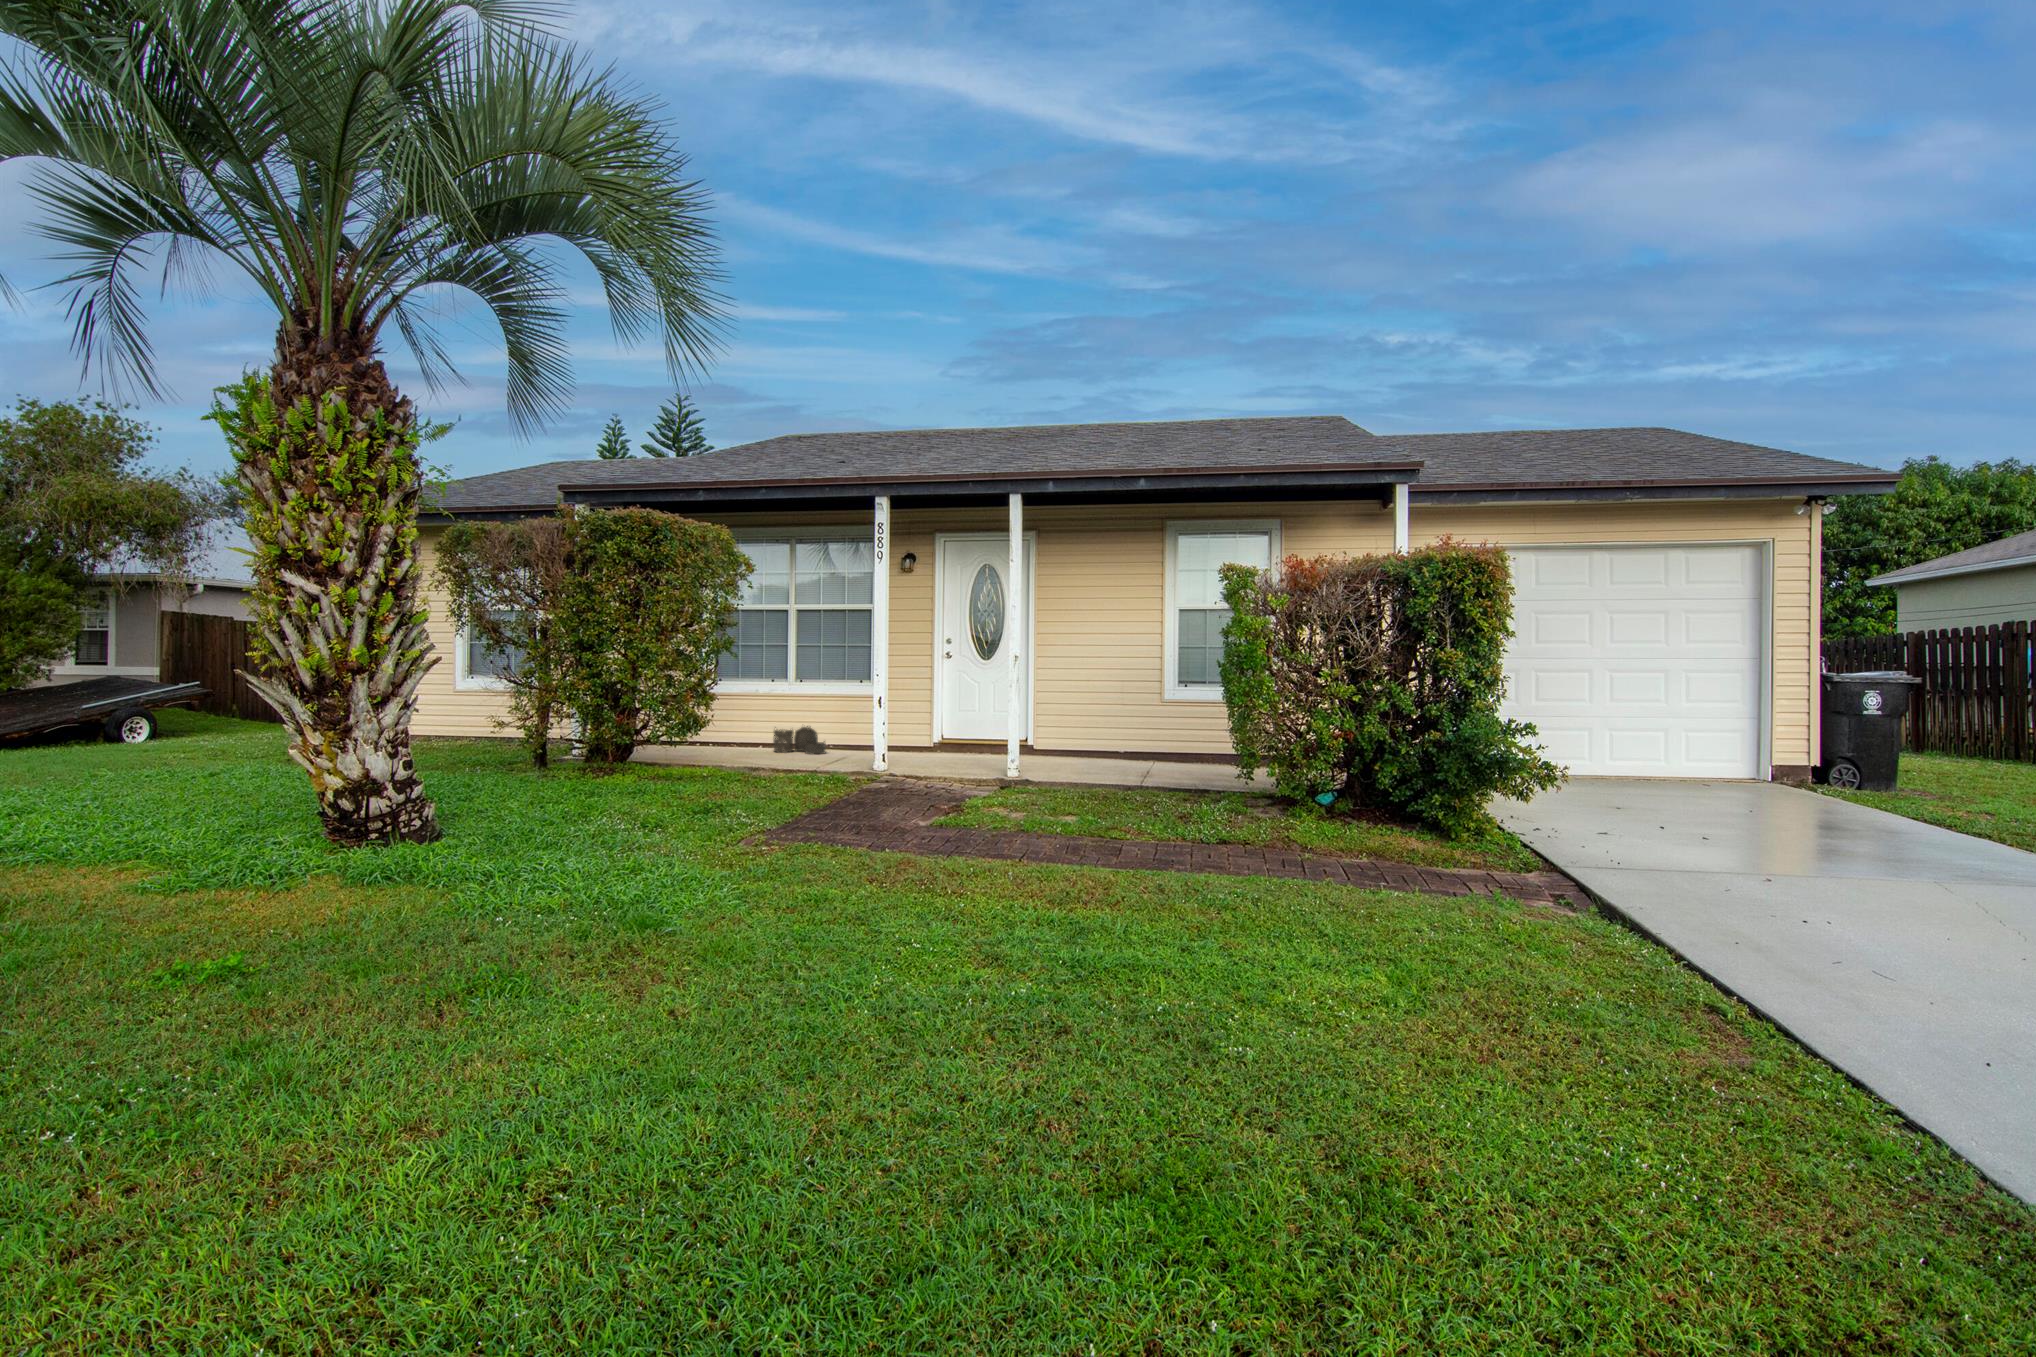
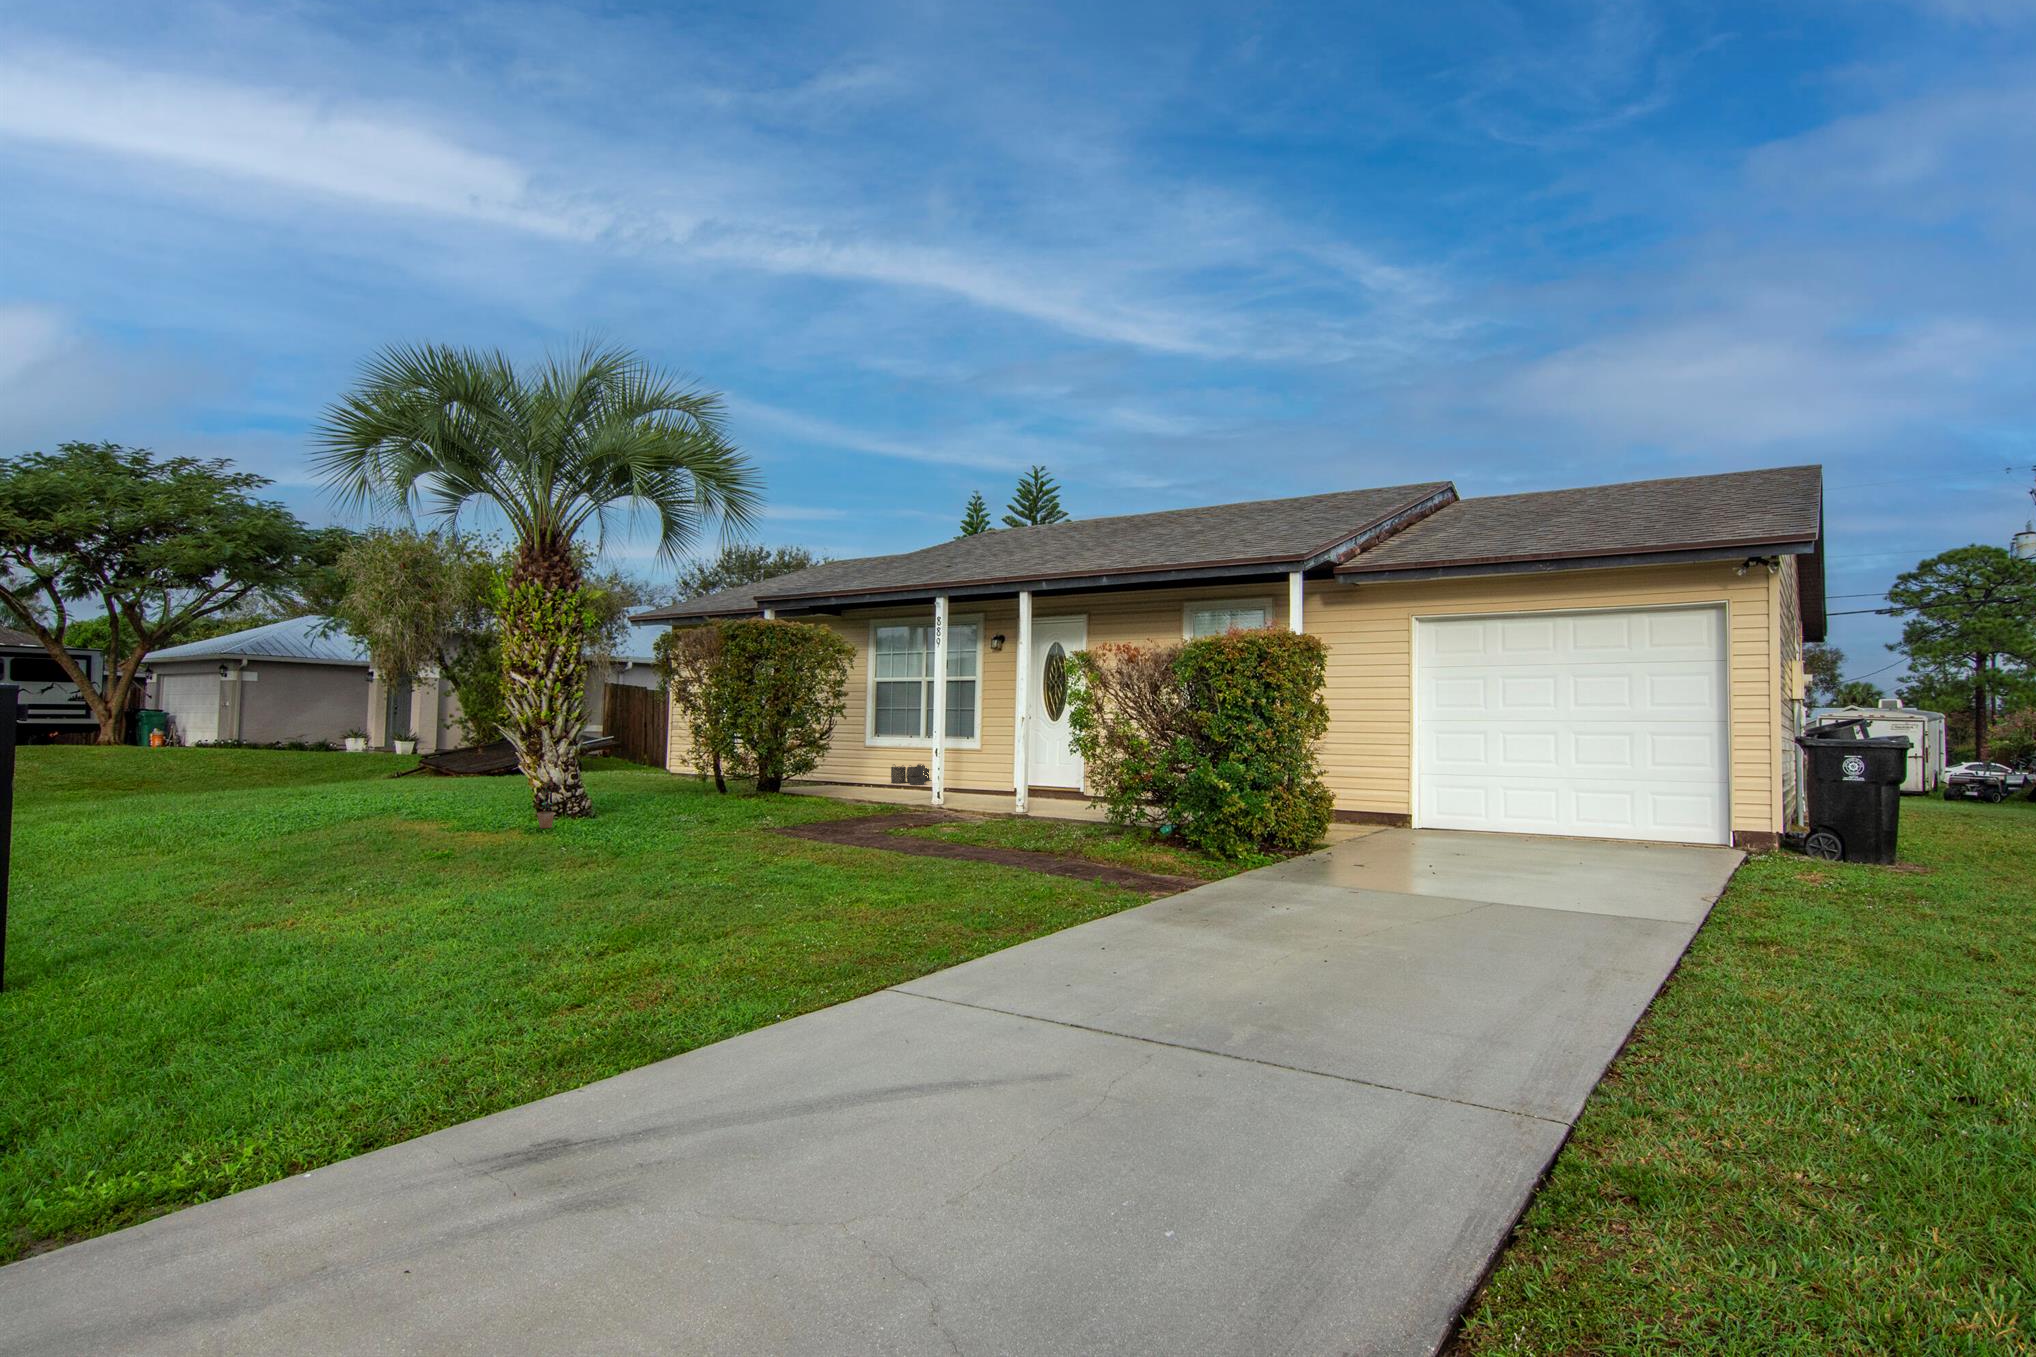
potted plant: none [344,773,380,861] -> present [536,781,554,828]

